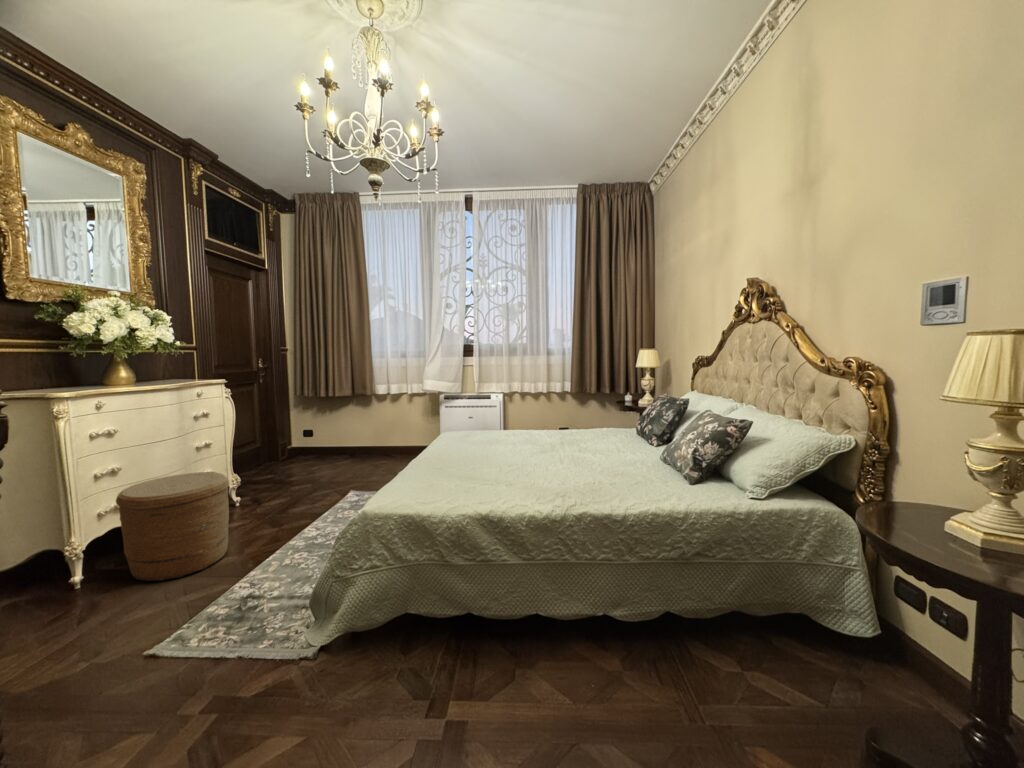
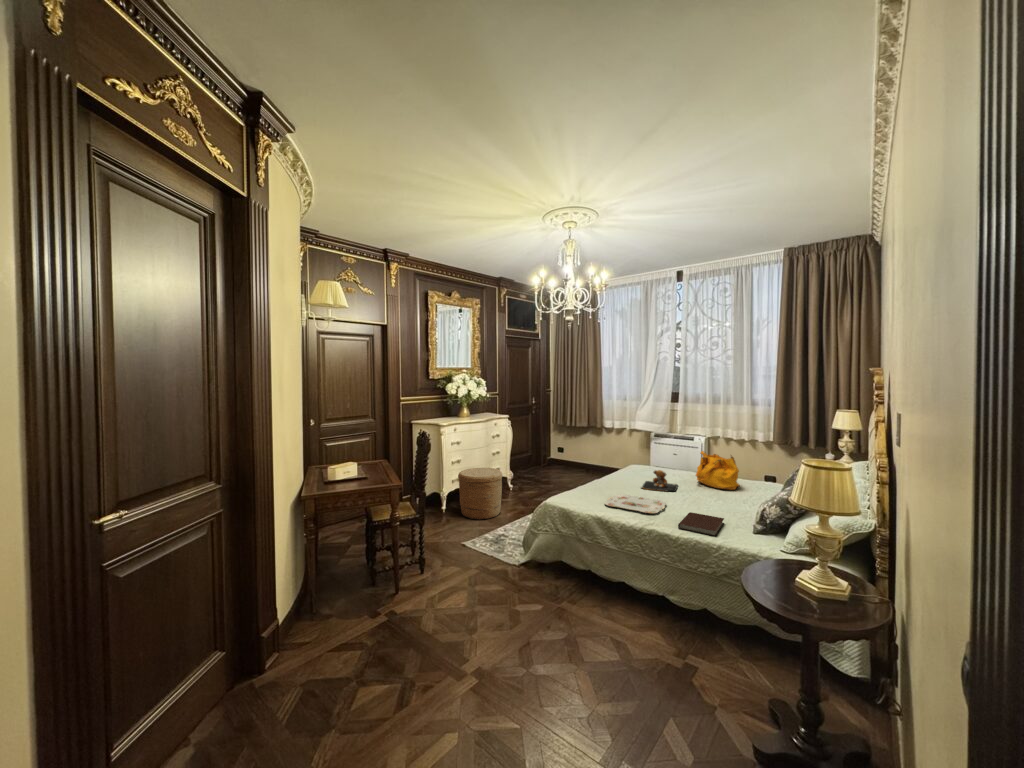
handbag: none [541,399,592,442] -> present [696,451,740,490]
teddy bear: none [488,428,538,458] -> present [641,470,678,491]
serving tray: none [471,467,562,492] -> present [605,494,666,513]
notebook: none [599,474,669,502] -> present [678,512,724,536]

